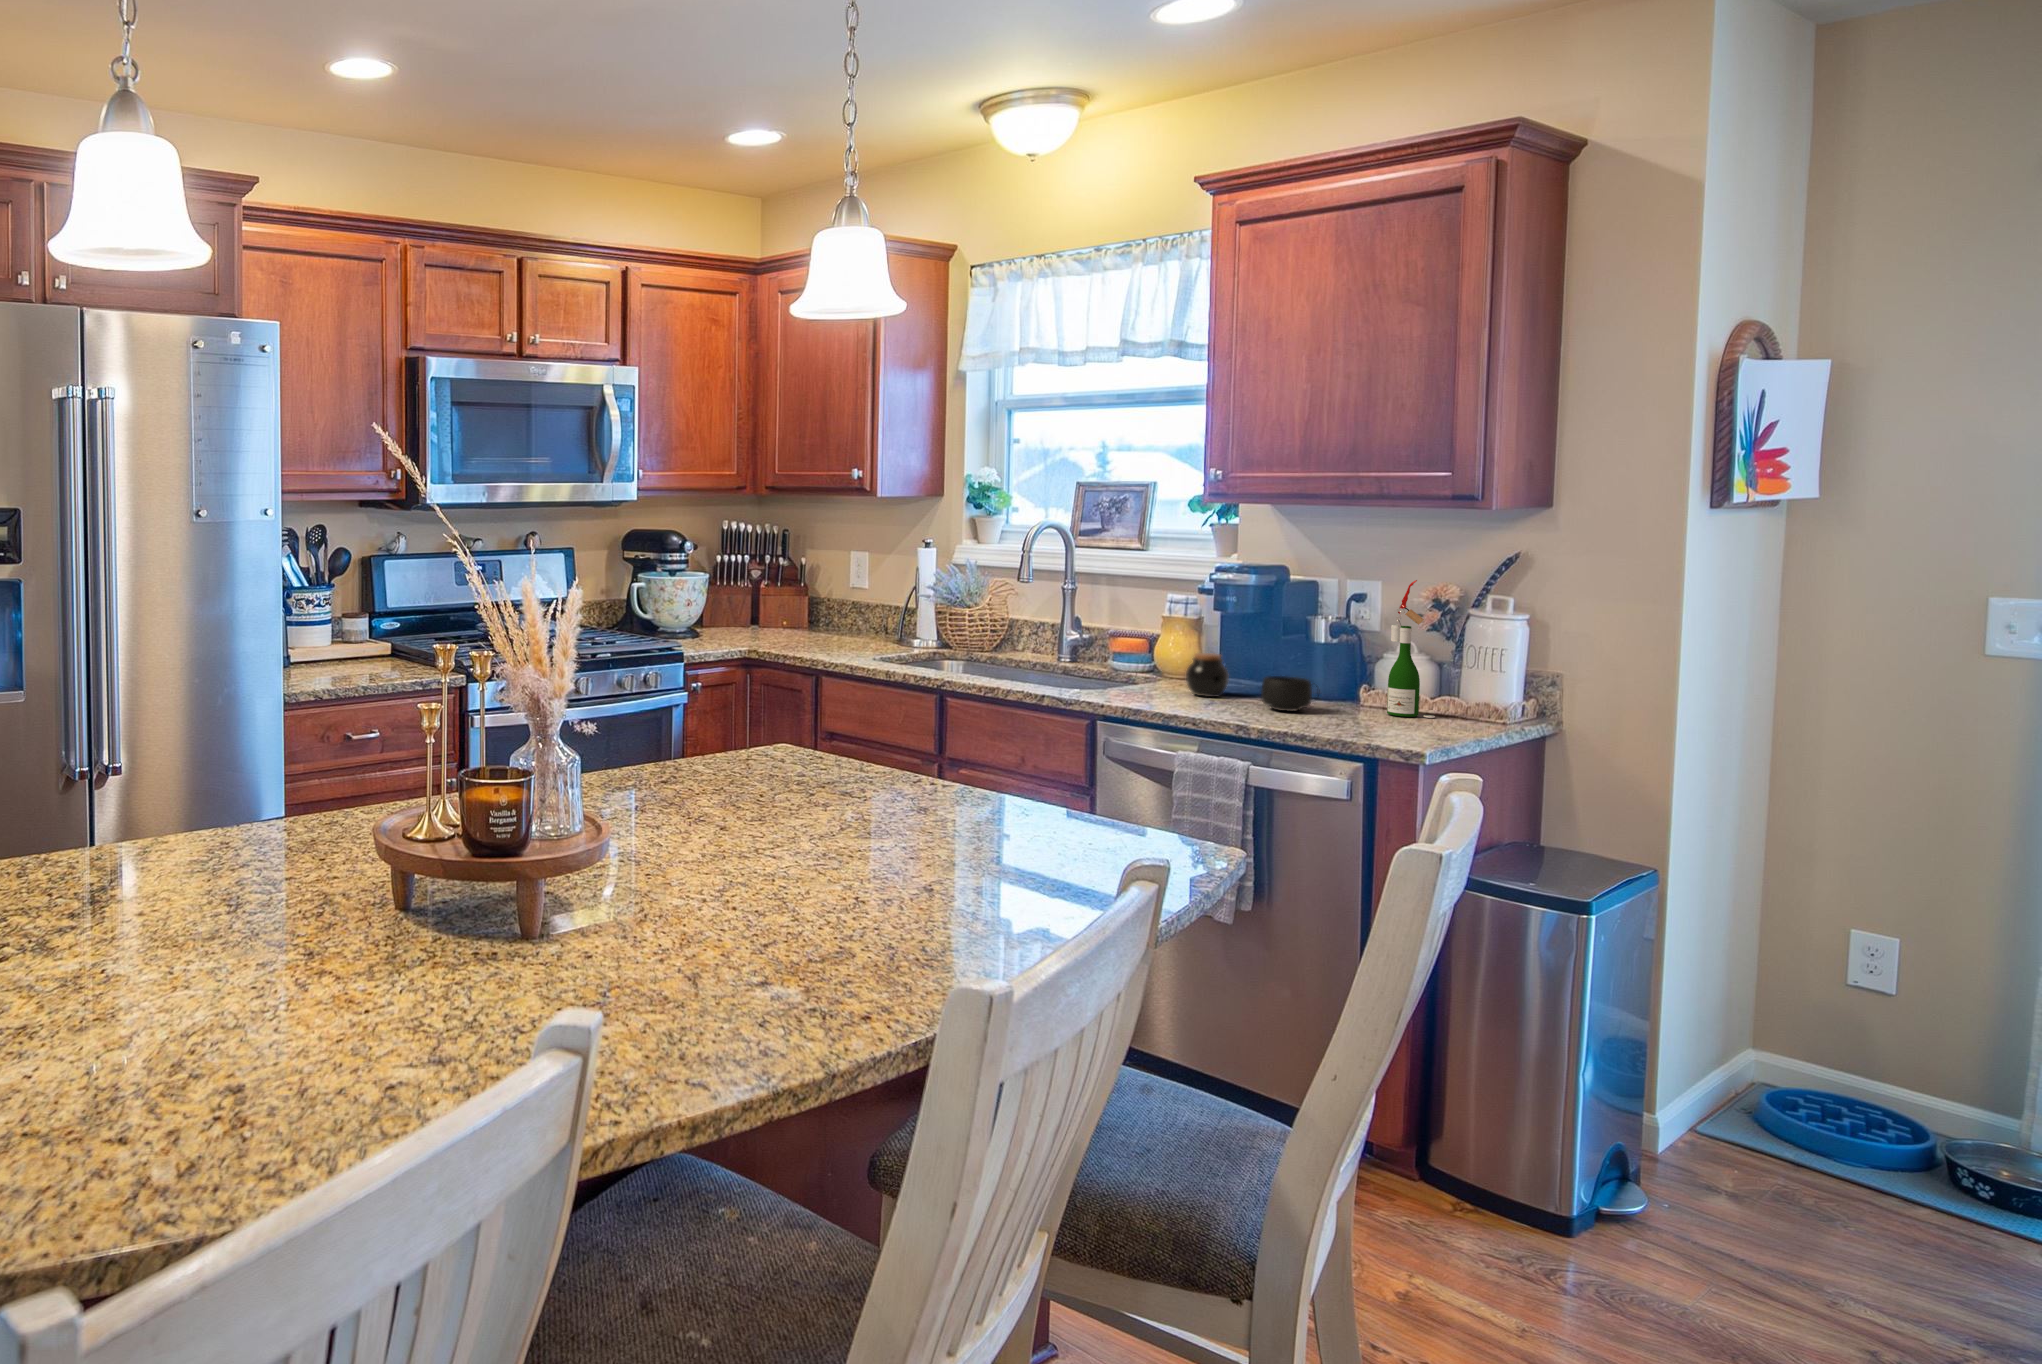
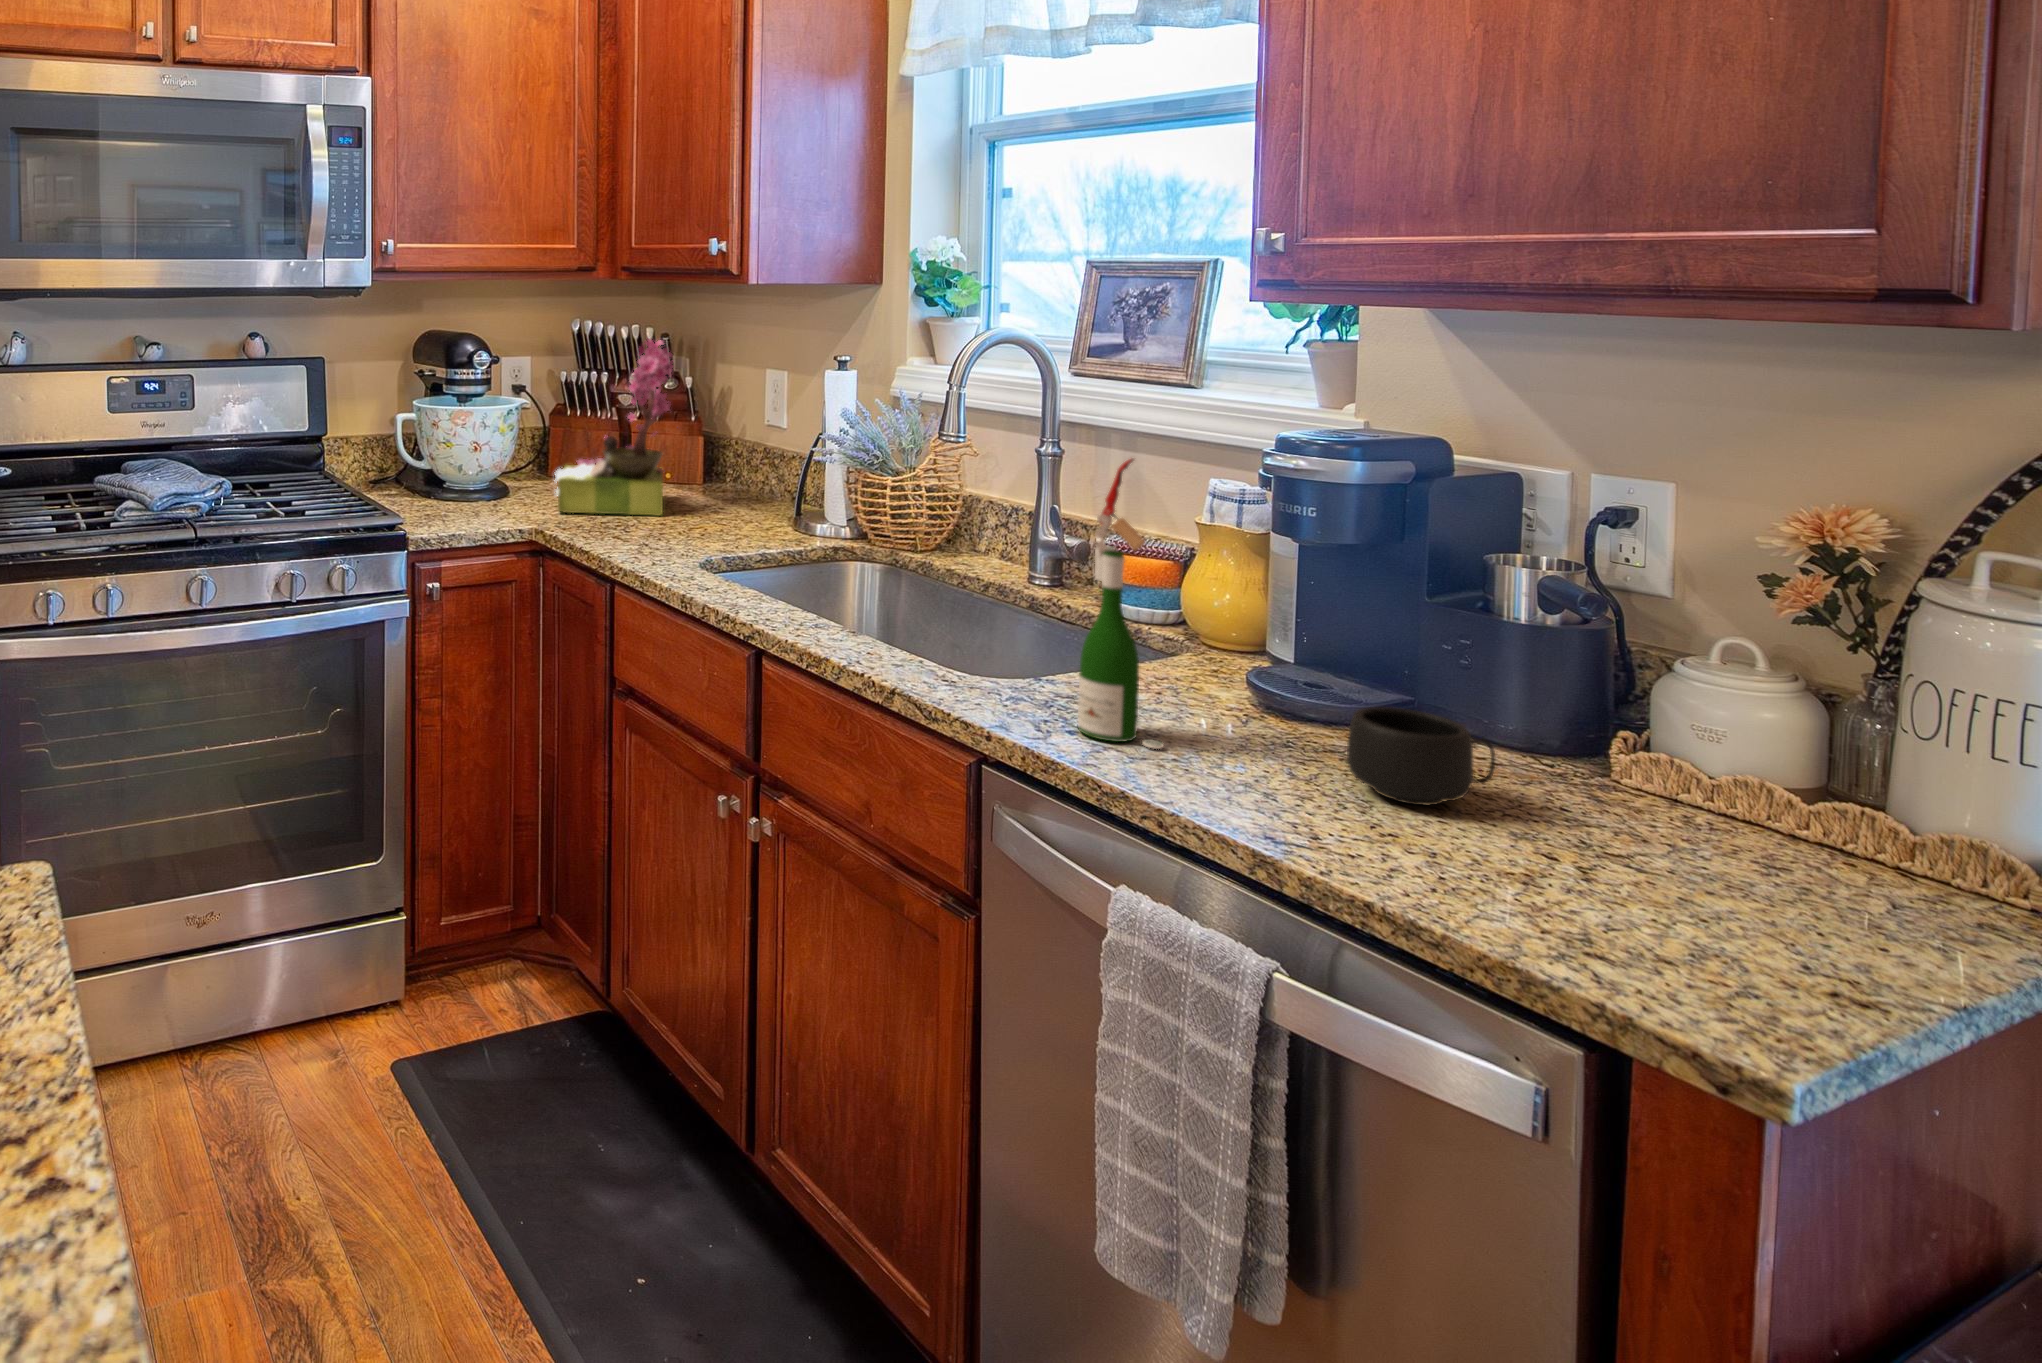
flower arrangement: none [738,532,820,643] -> present [555,339,678,516]
wine bottle: present [1387,580,1435,718] -> present [1078,459,1163,749]
jar: present [1186,653,1229,697] -> none [1197,622,1292,725]

